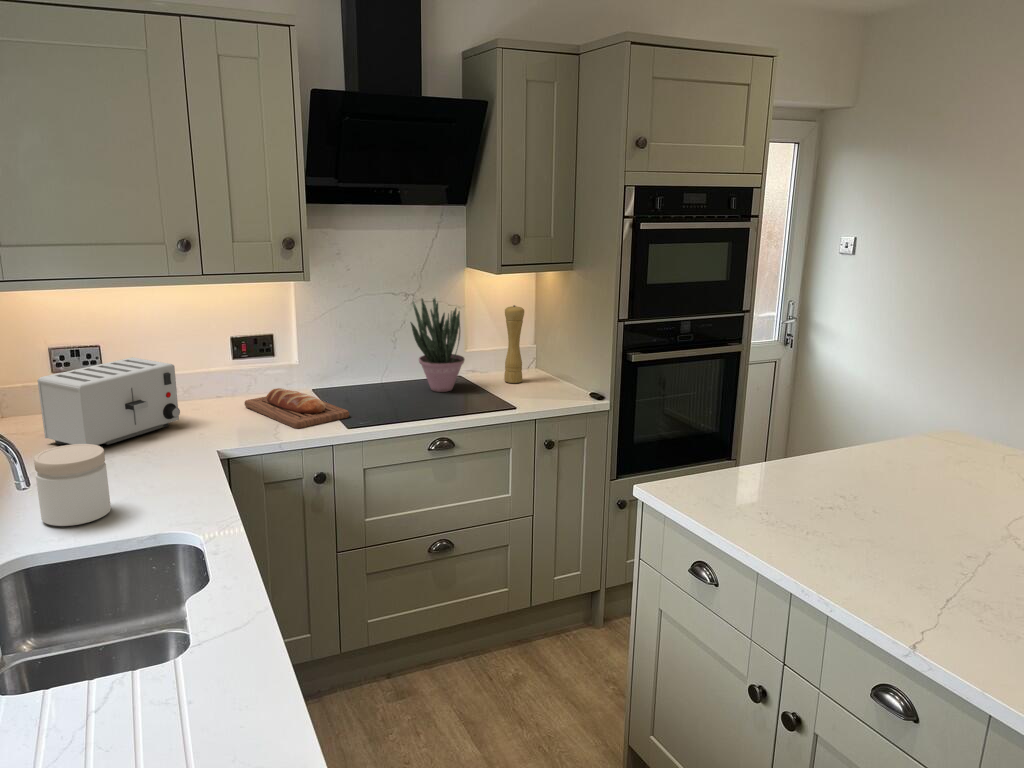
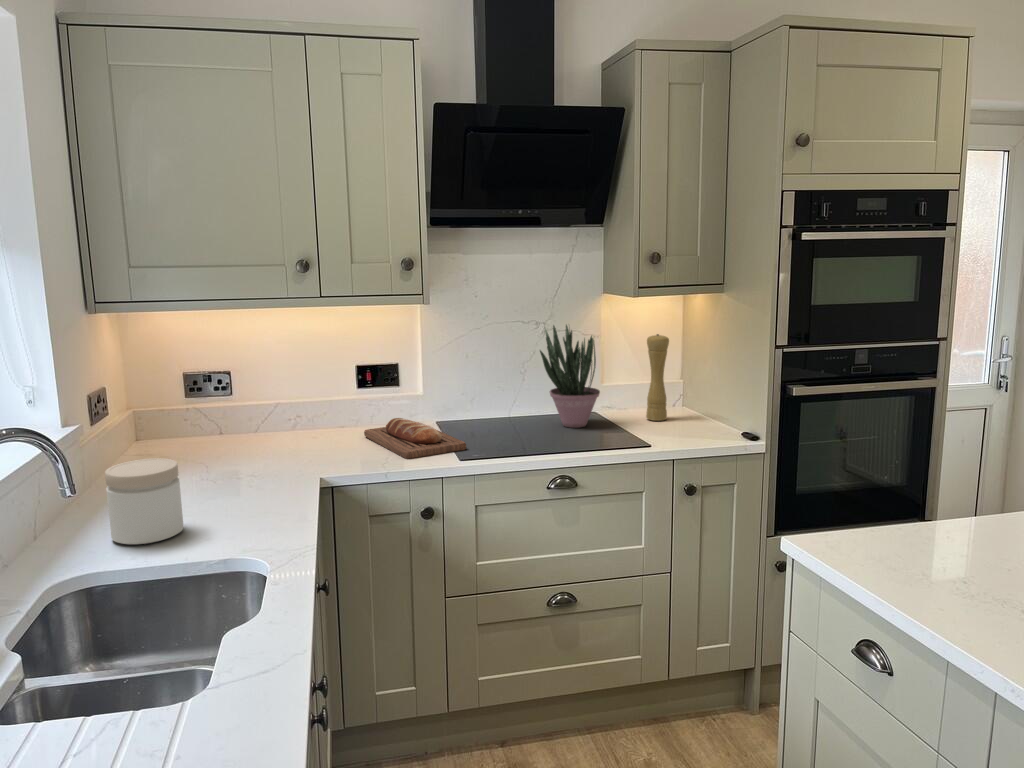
toaster: present [37,357,180,445] -> none [155,381,293,472]

